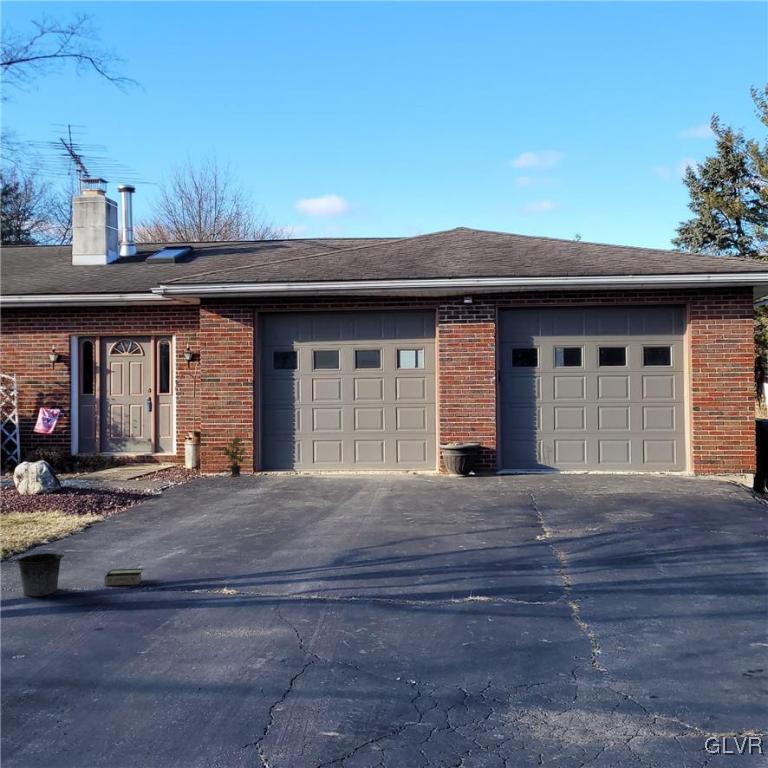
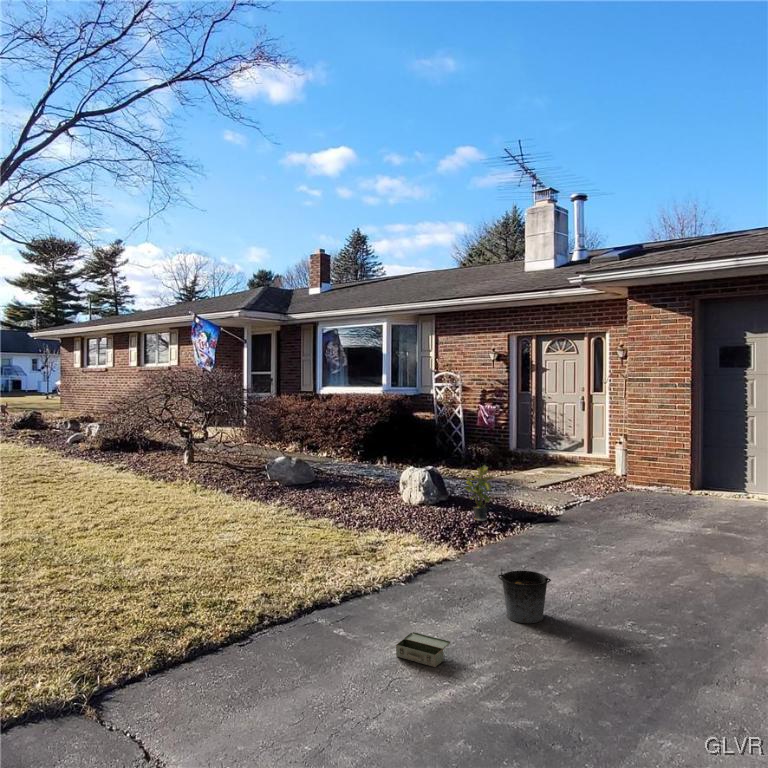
potted plant: present [224,437,245,476] -> present [464,465,494,521]
bucket: present [15,553,64,596] -> present [498,571,551,623]

